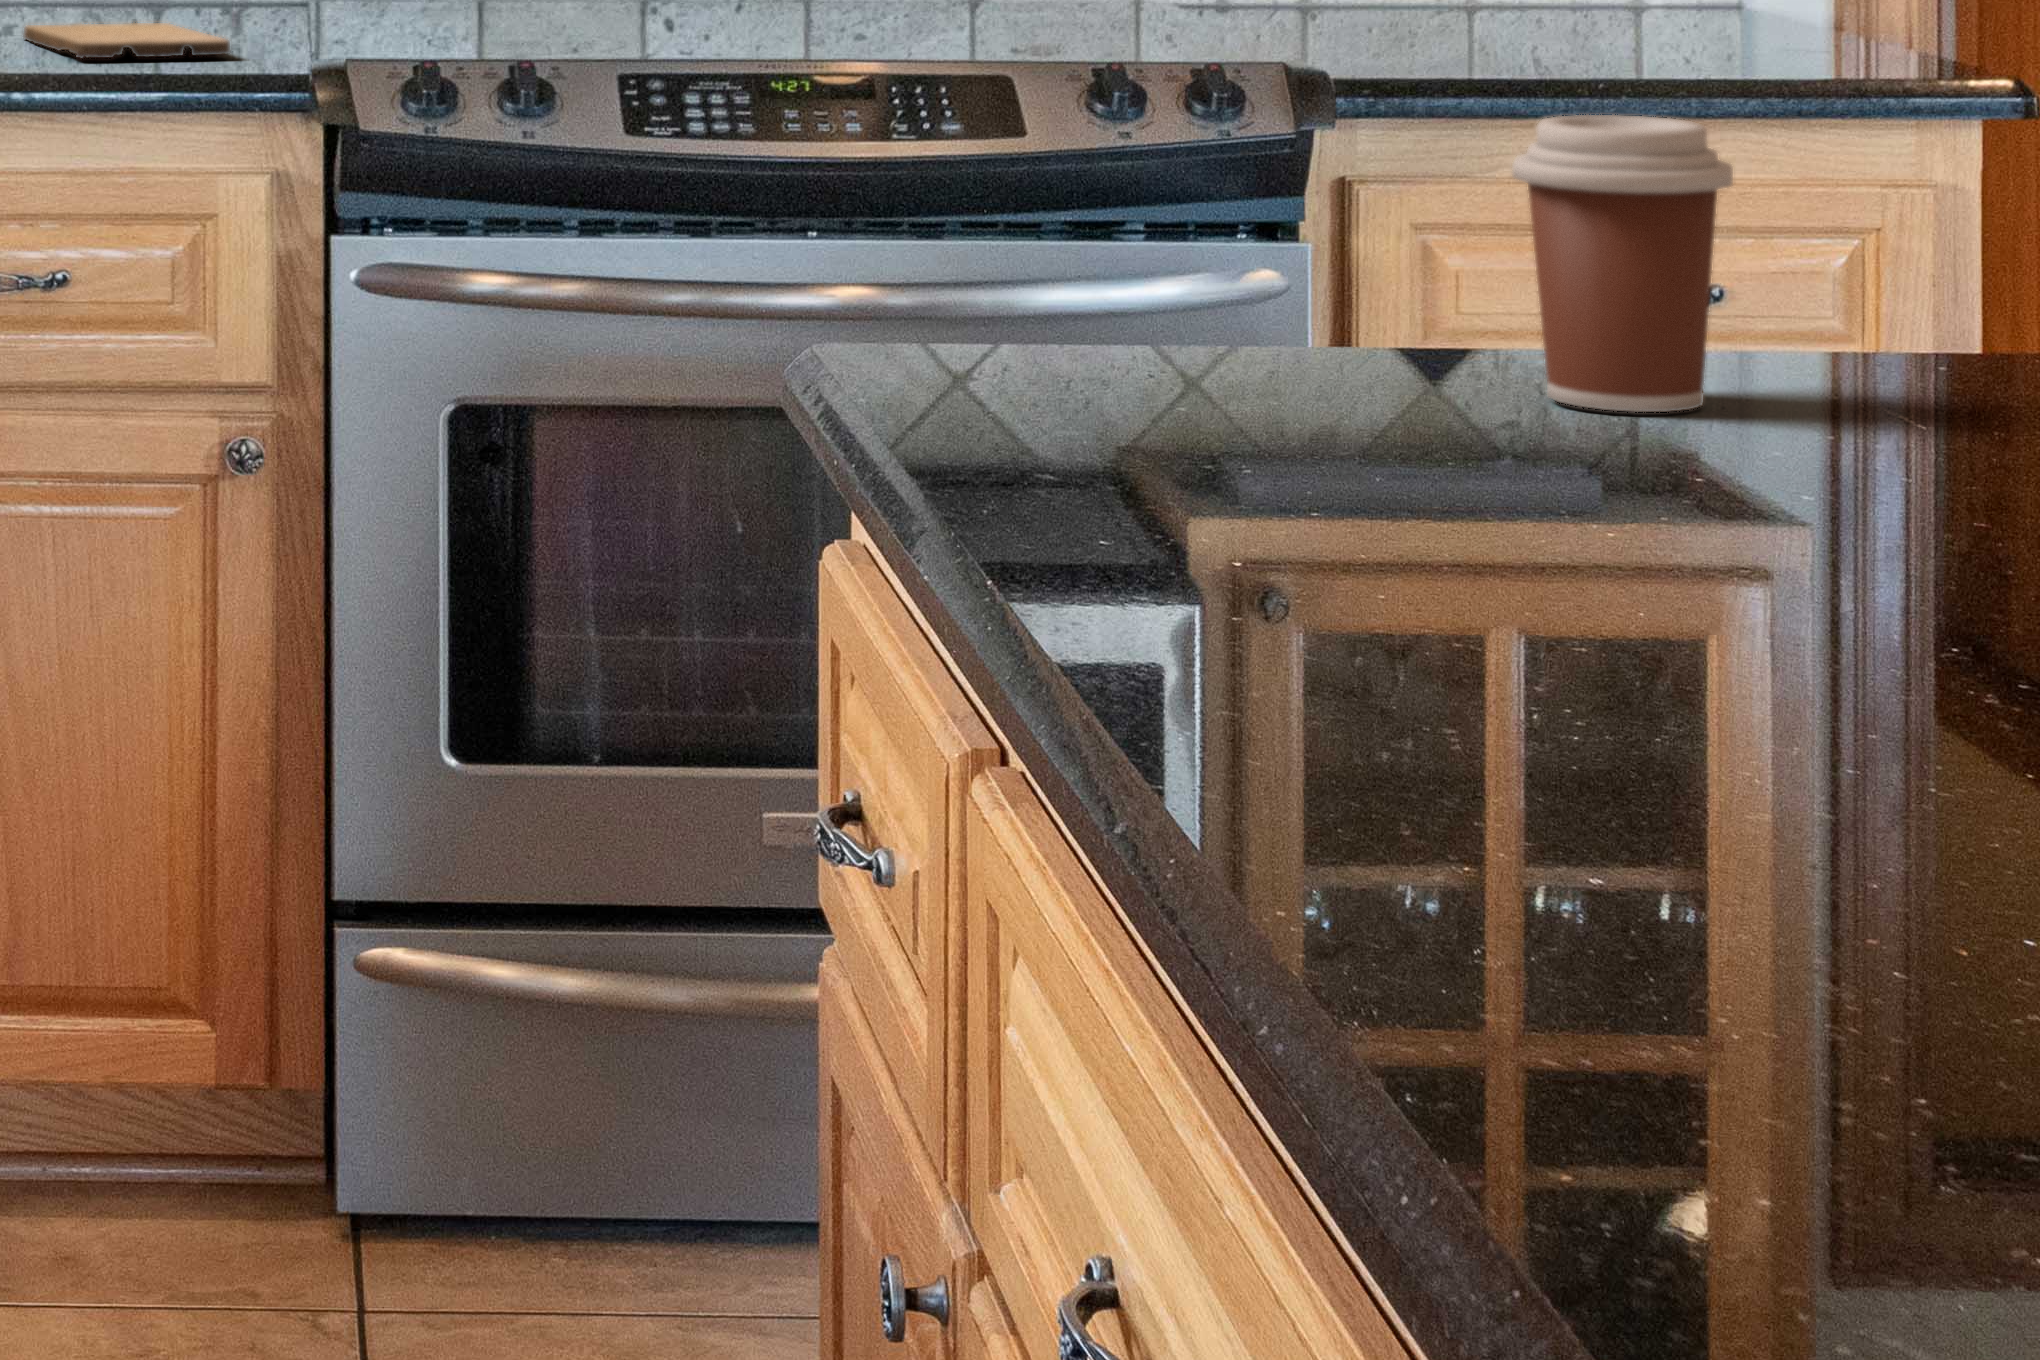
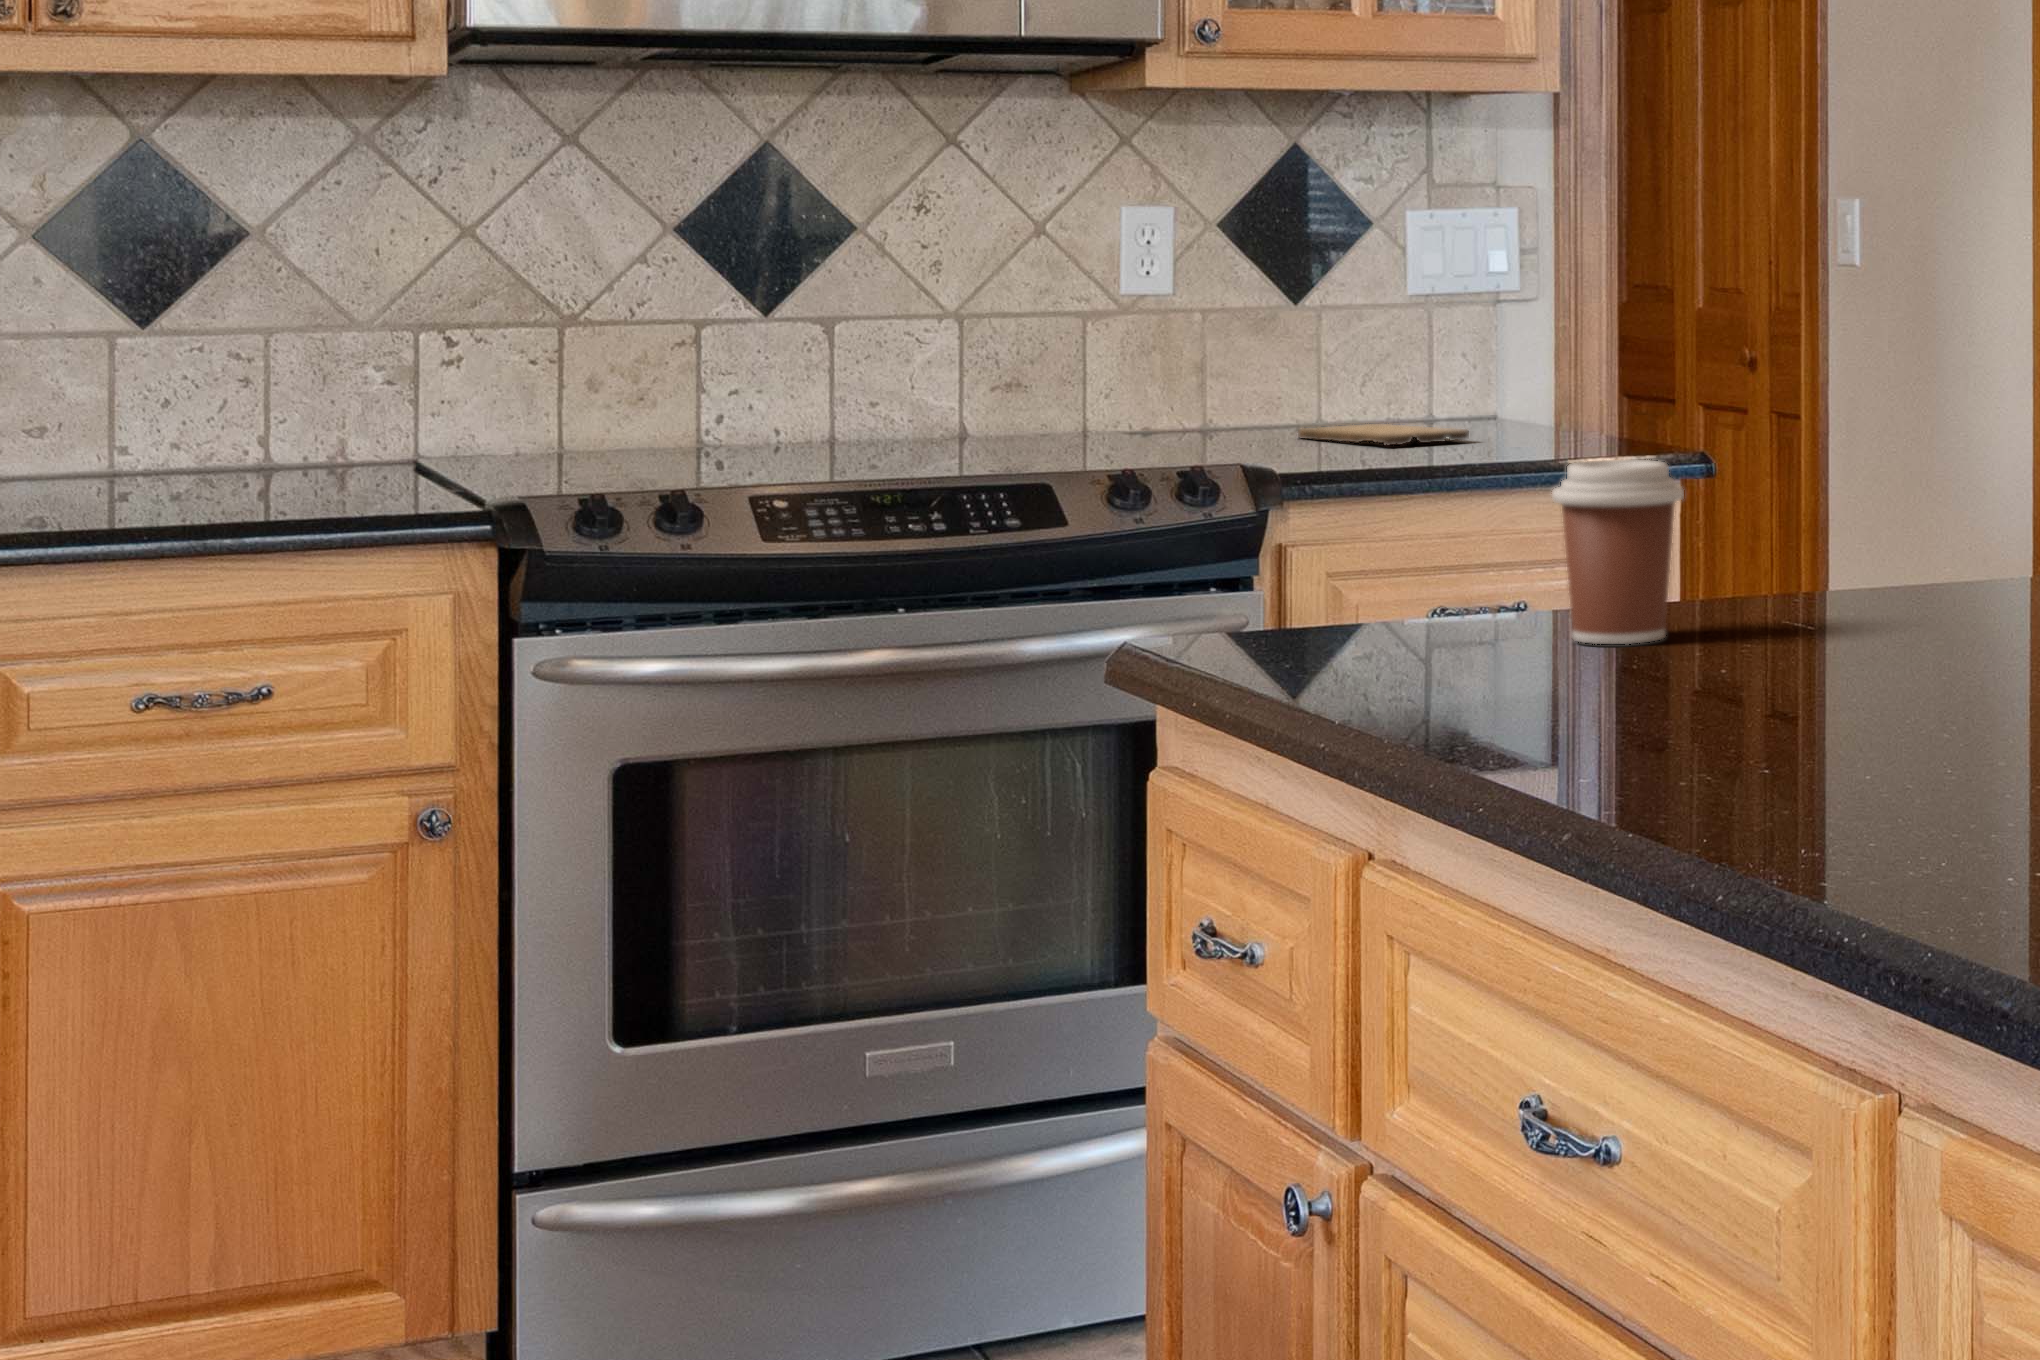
cutting board: present [24,23,230,58] -> present [1298,424,1469,445]

